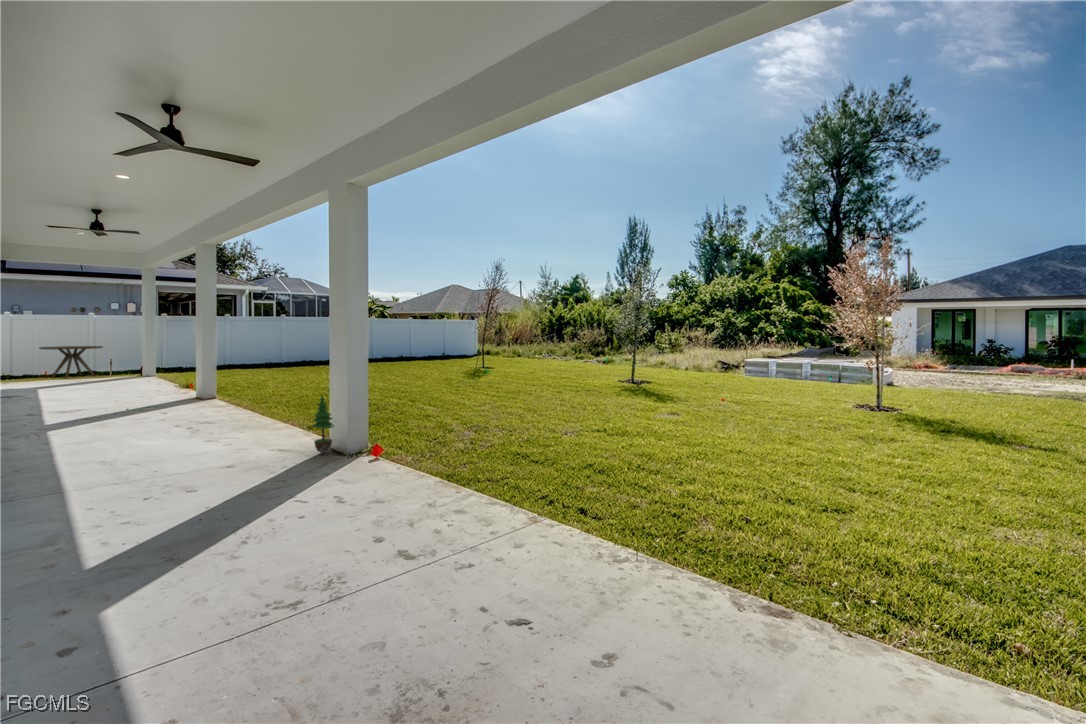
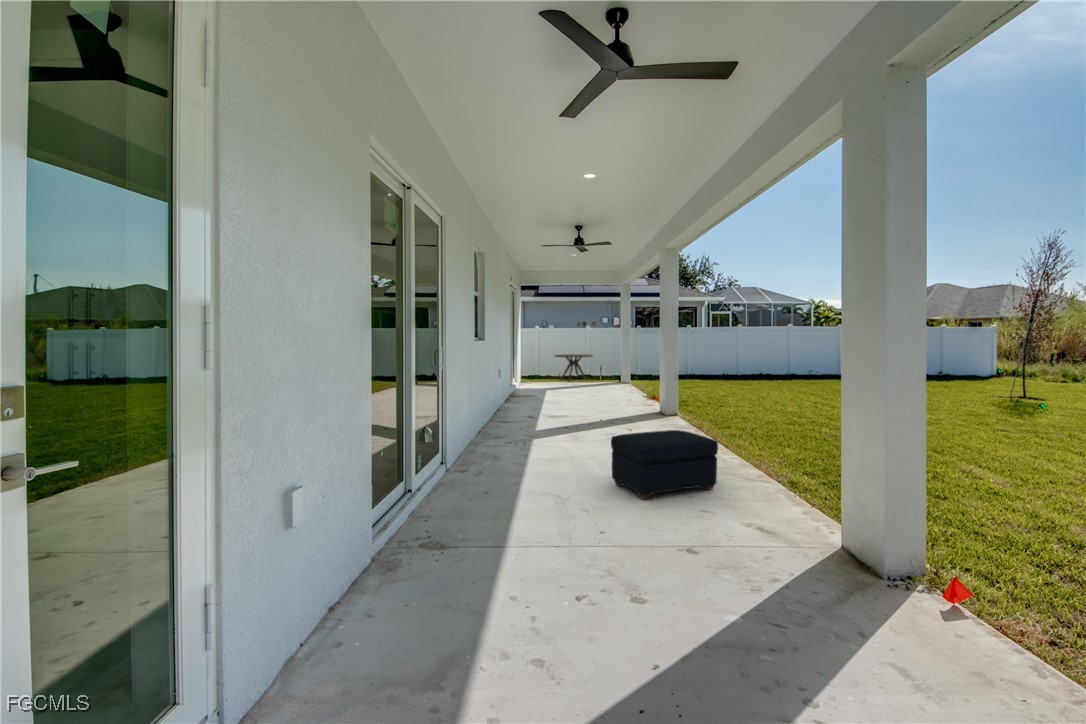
potted tree: present [312,396,334,454] -> none [821,456,866,562]
ottoman: none [151,400,249,453] -> present [611,430,718,500]

